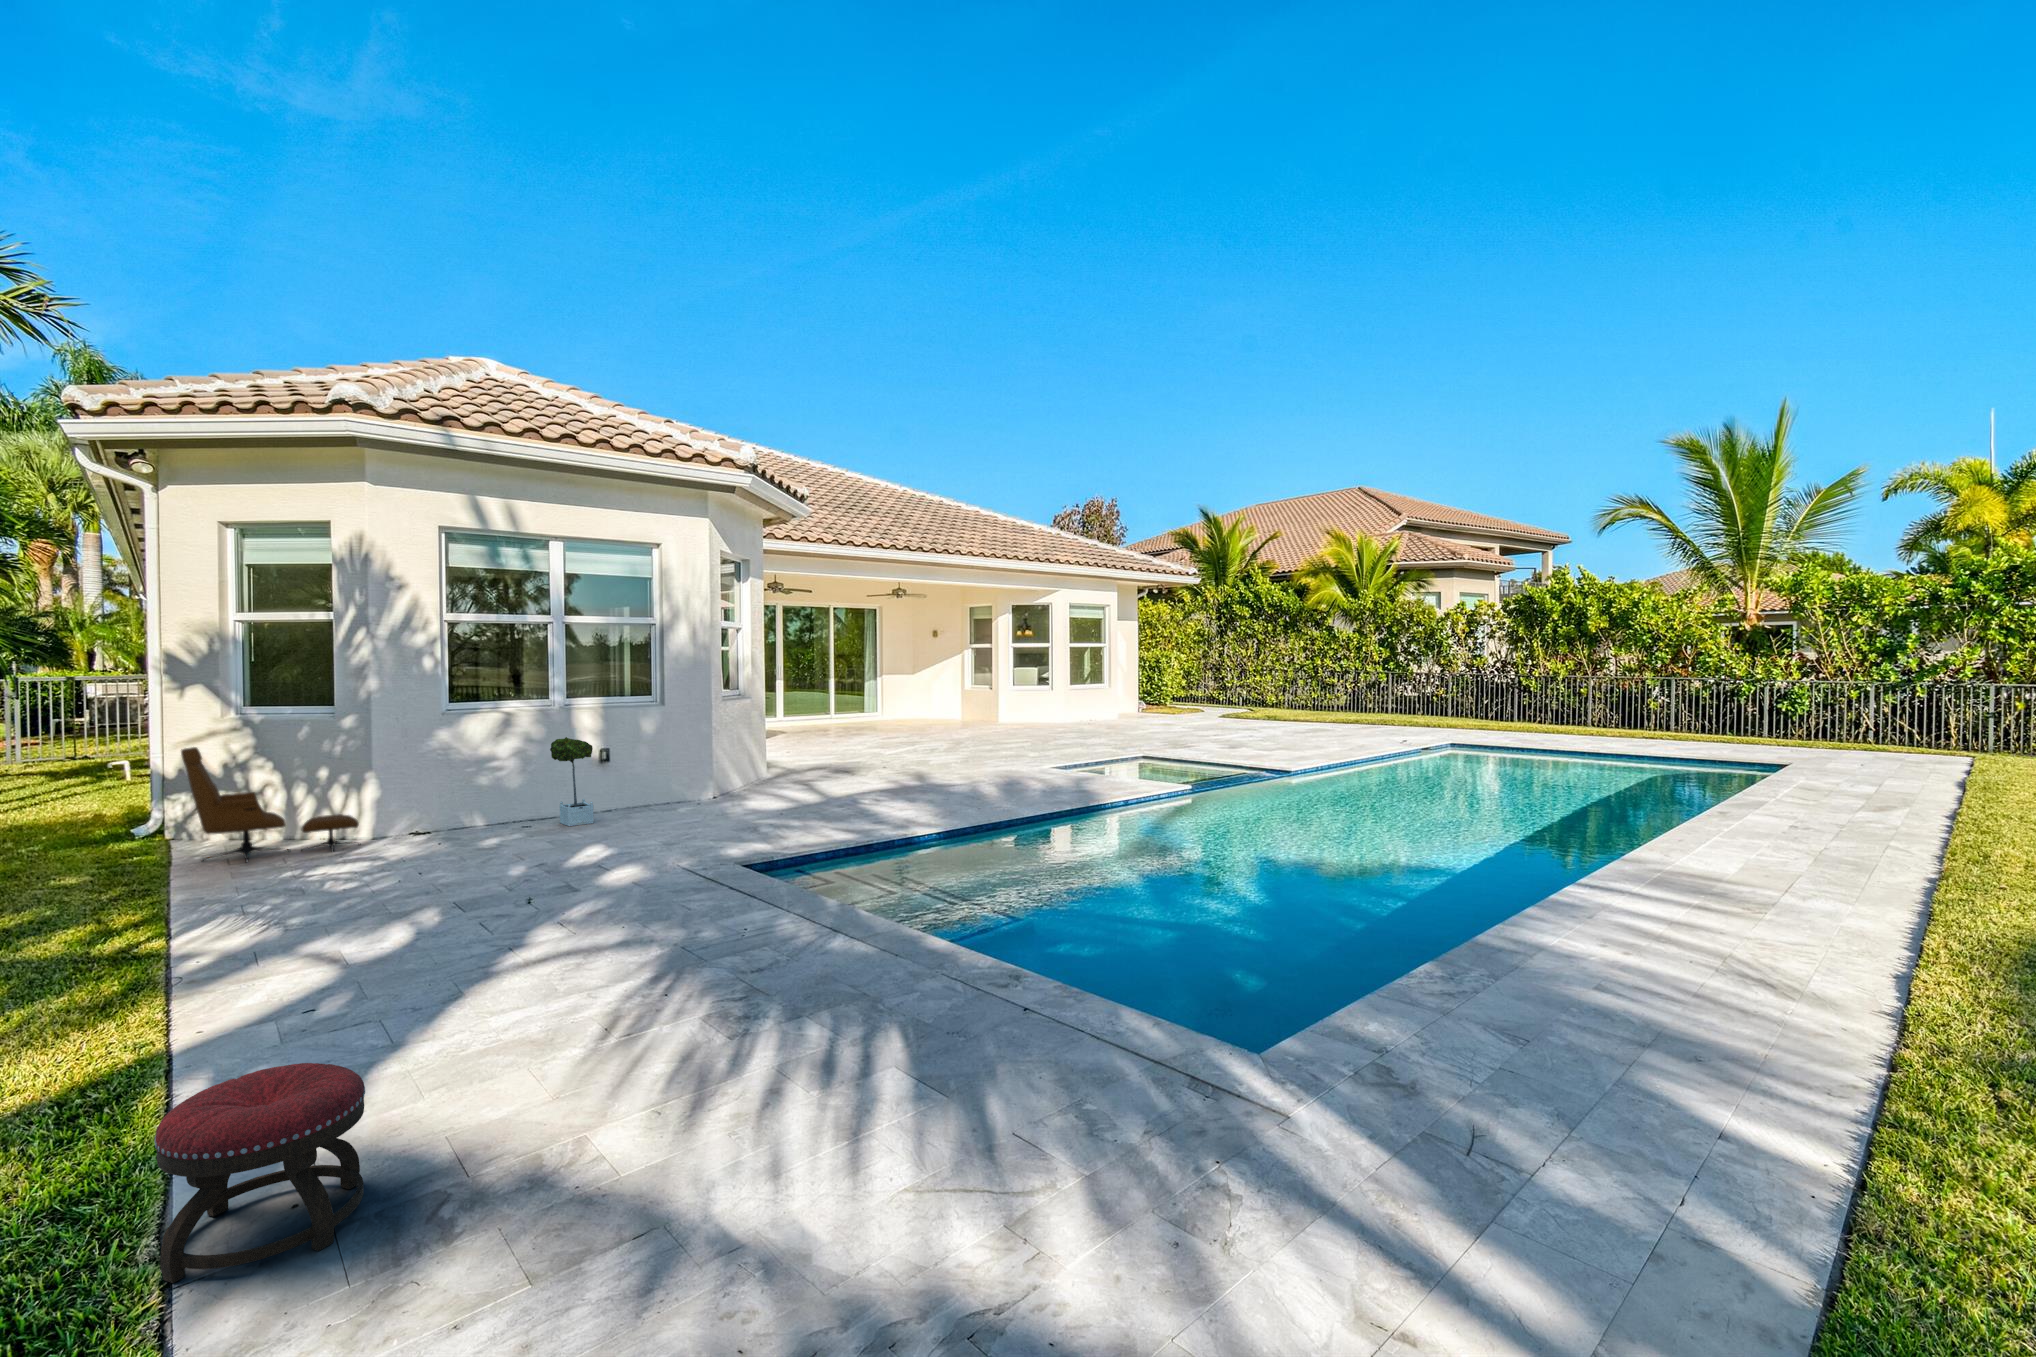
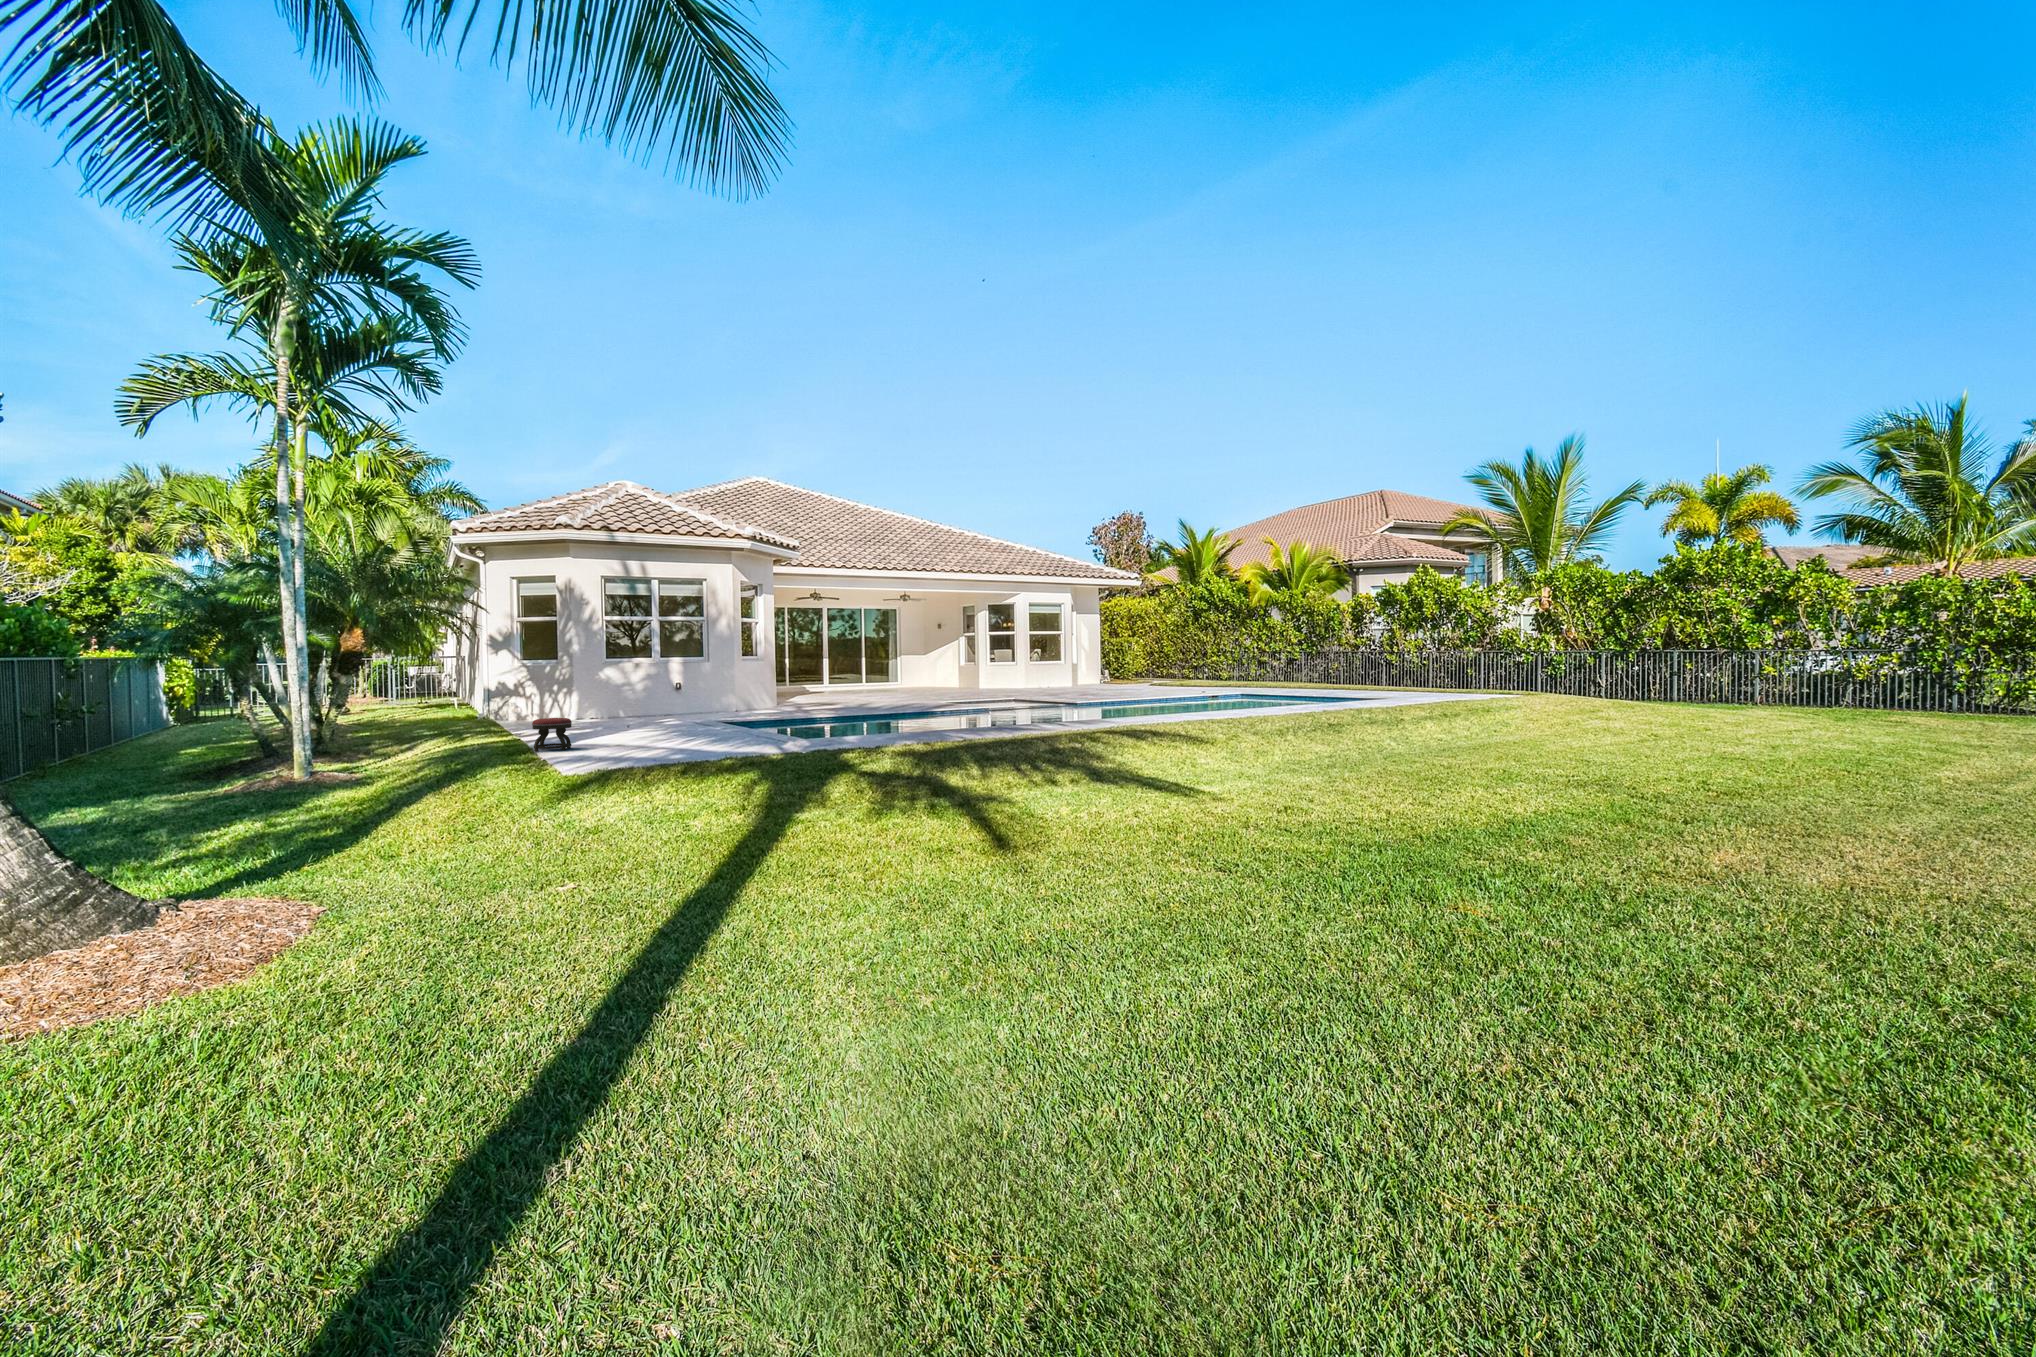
potted tree: present [550,737,594,826] -> none [652,675,672,718]
lounge chair: present [181,747,359,862] -> none [501,676,570,724]

